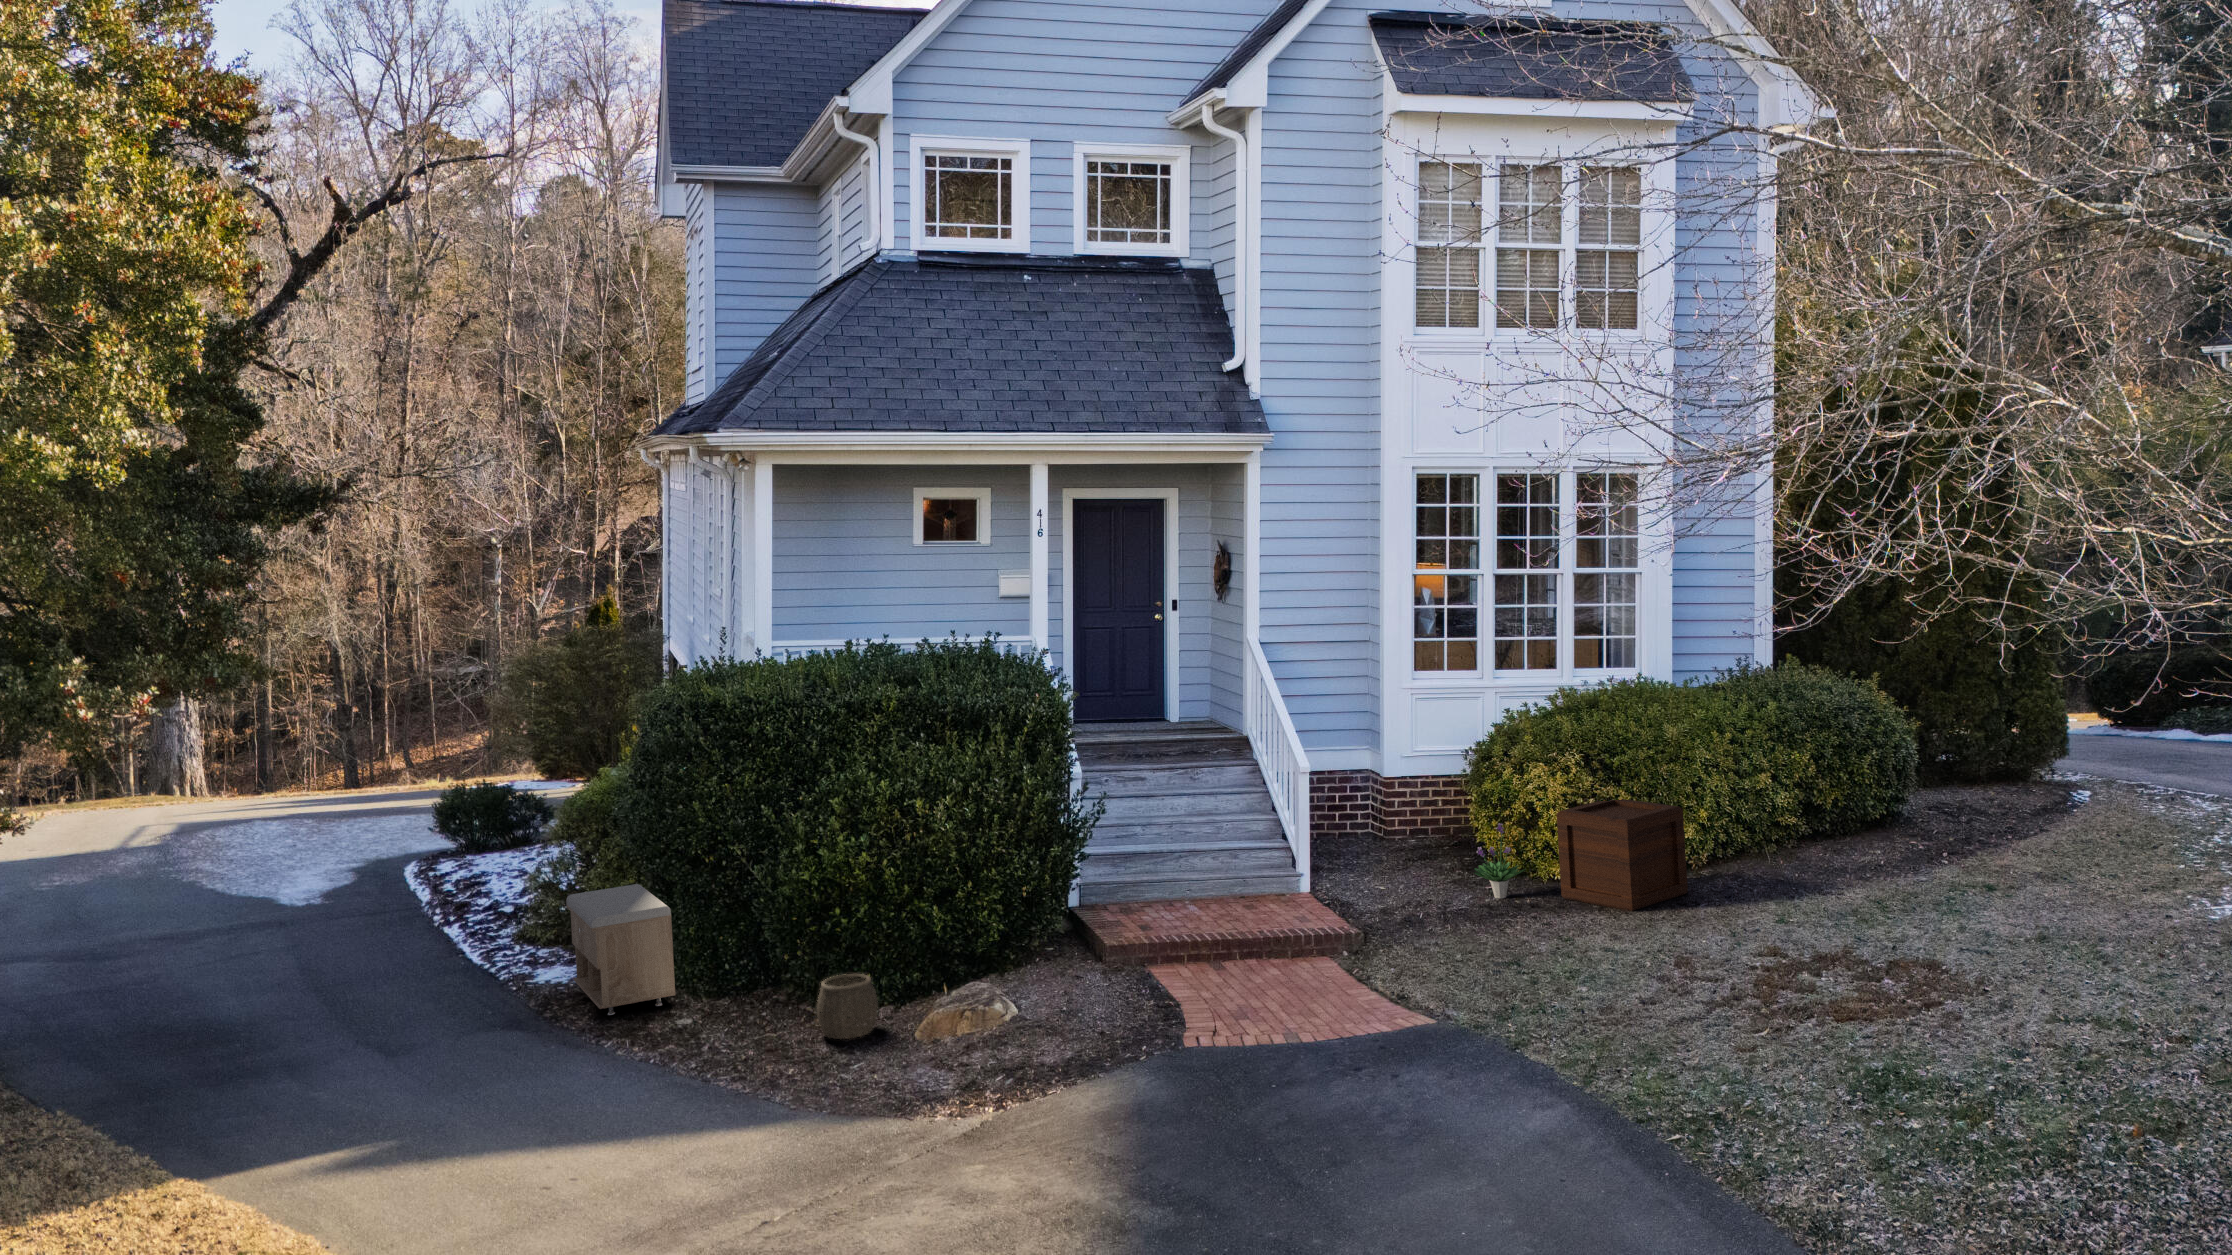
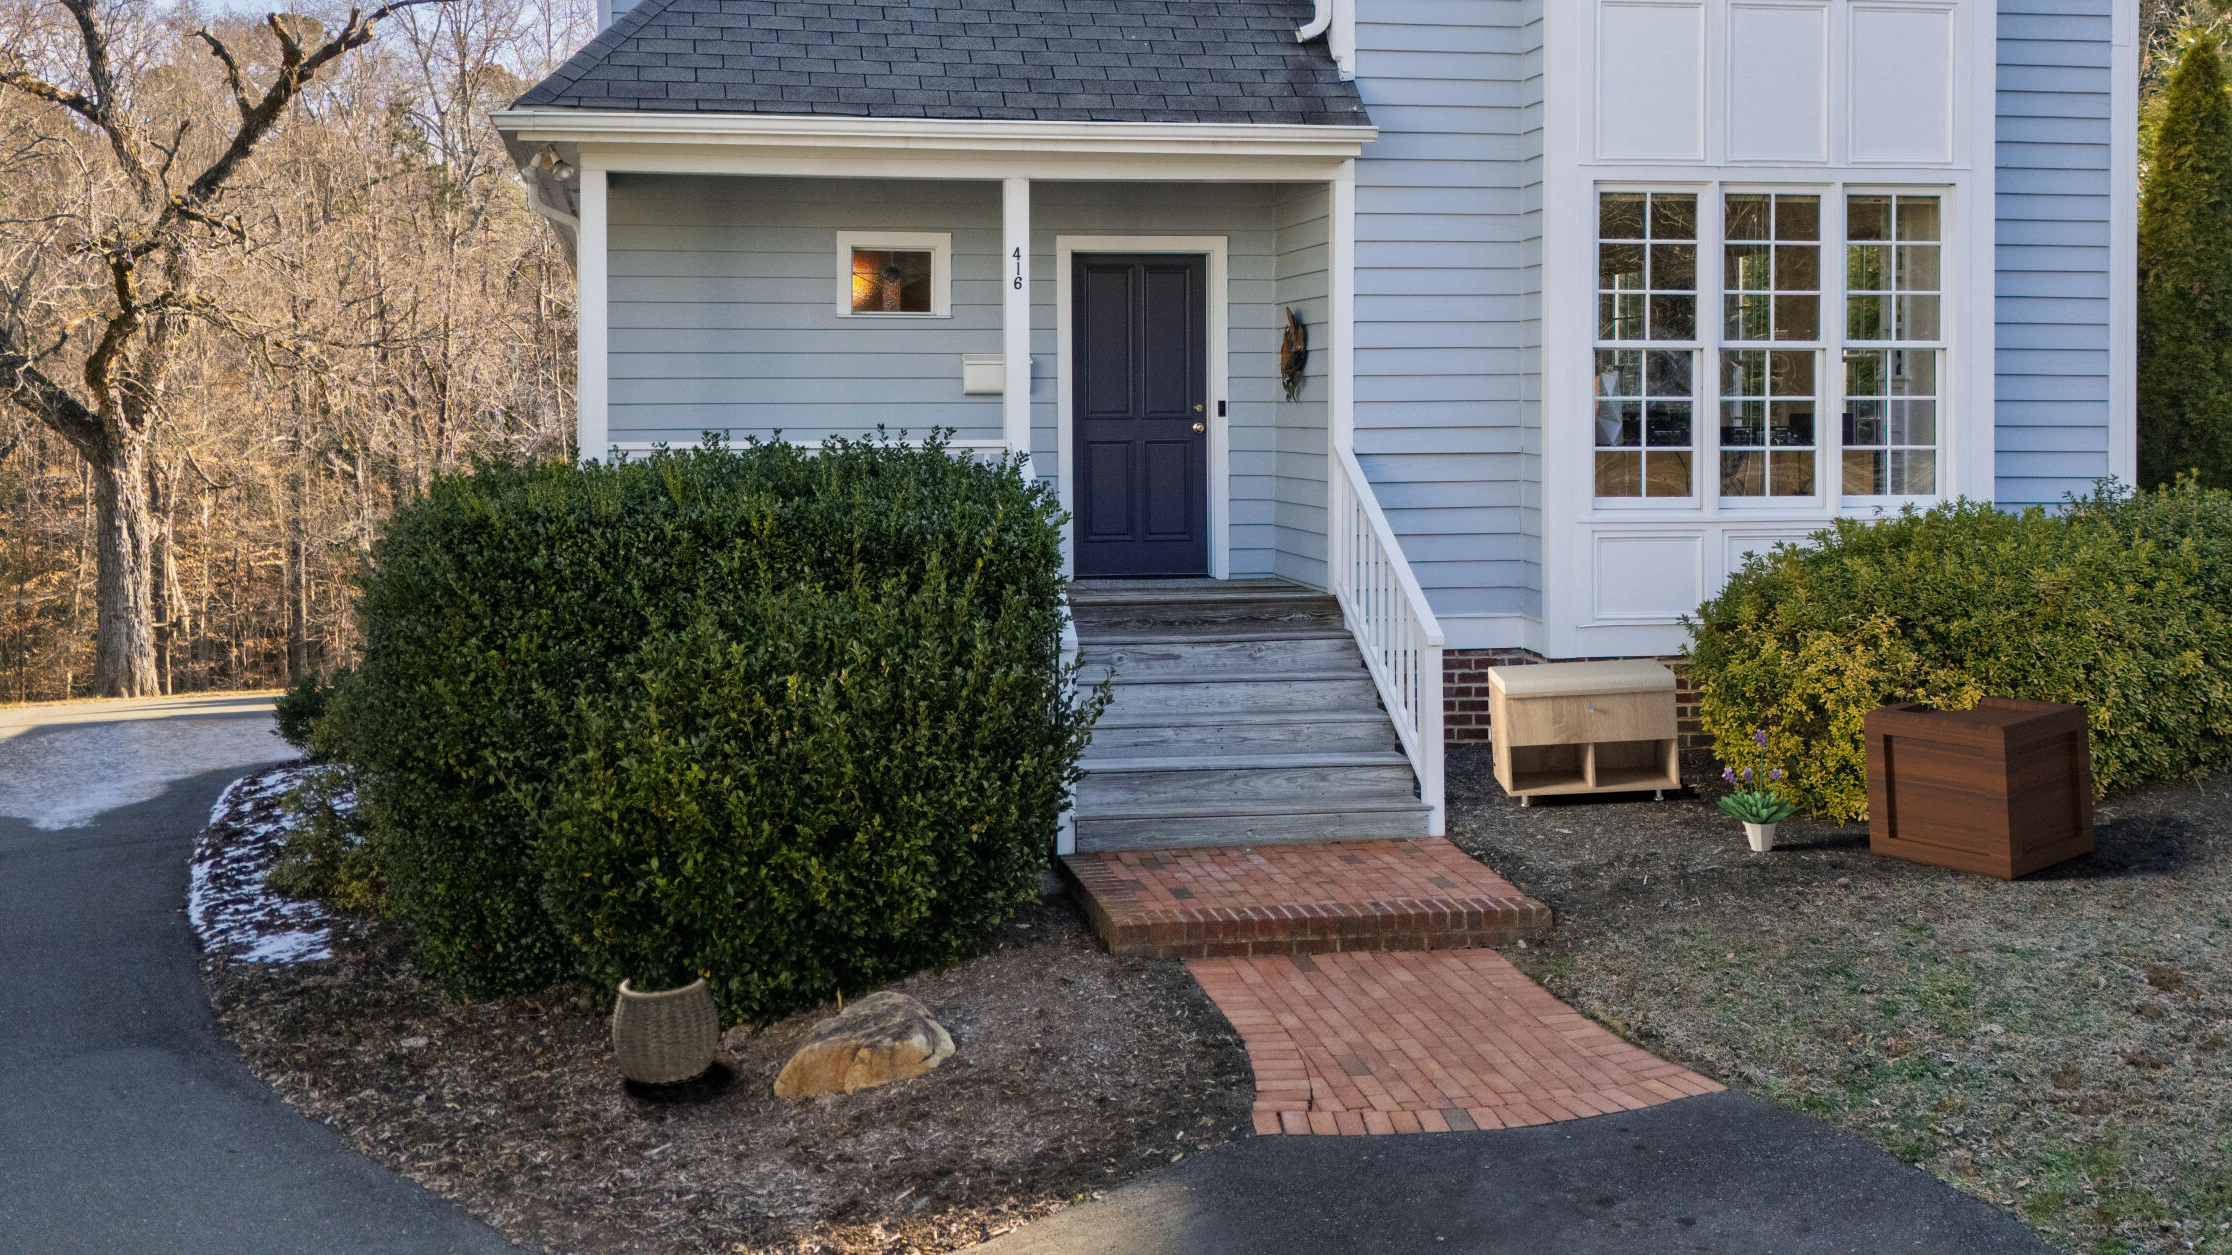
storage bench: present [566,884,675,1015] -> present [1488,659,1681,807]

